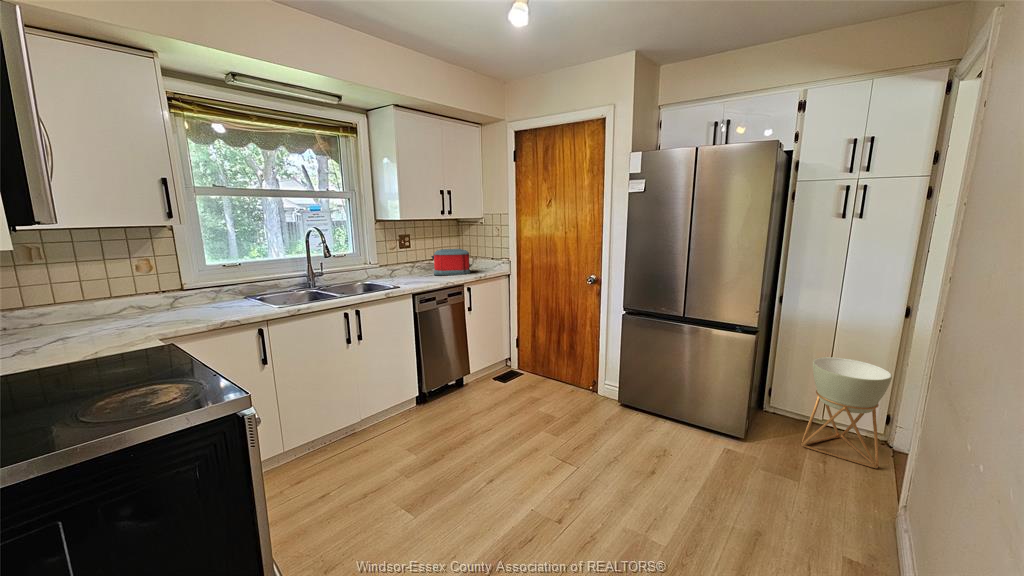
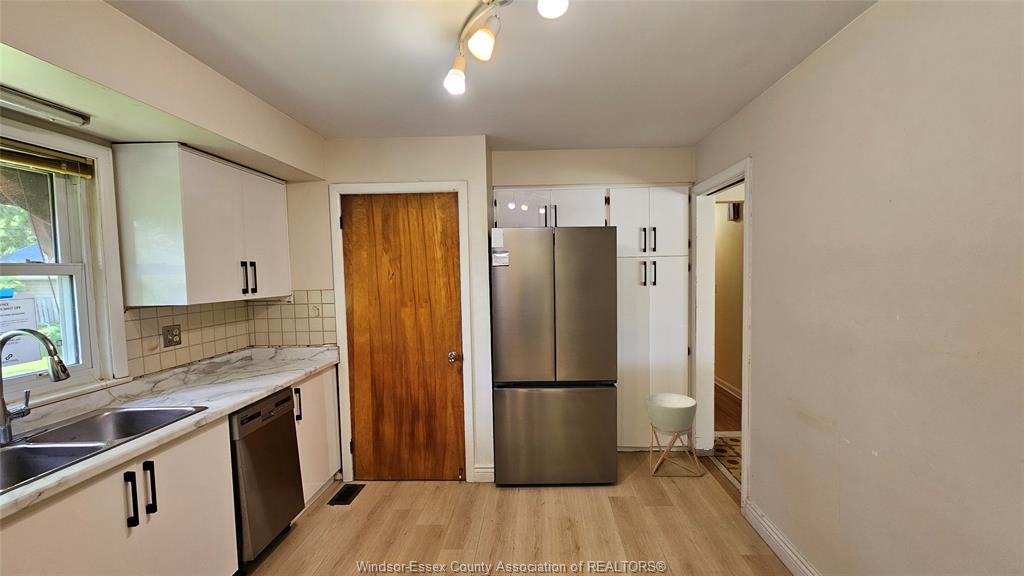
toaster: present [431,249,471,275] -> none [226,338,289,379]

